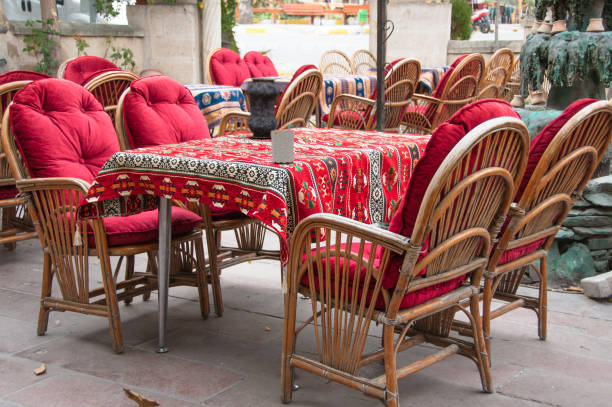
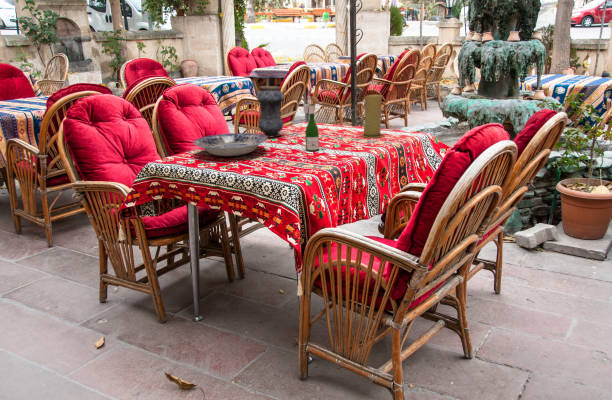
wine bottle: none [300,66,324,148] -> present [303,80,325,151]
candle: none [371,91,398,141] -> present [361,95,383,138]
cup: present [271,124,294,163] -> none [283,142,304,179]
plate: none [171,128,257,149] -> present [193,133,268,156]

